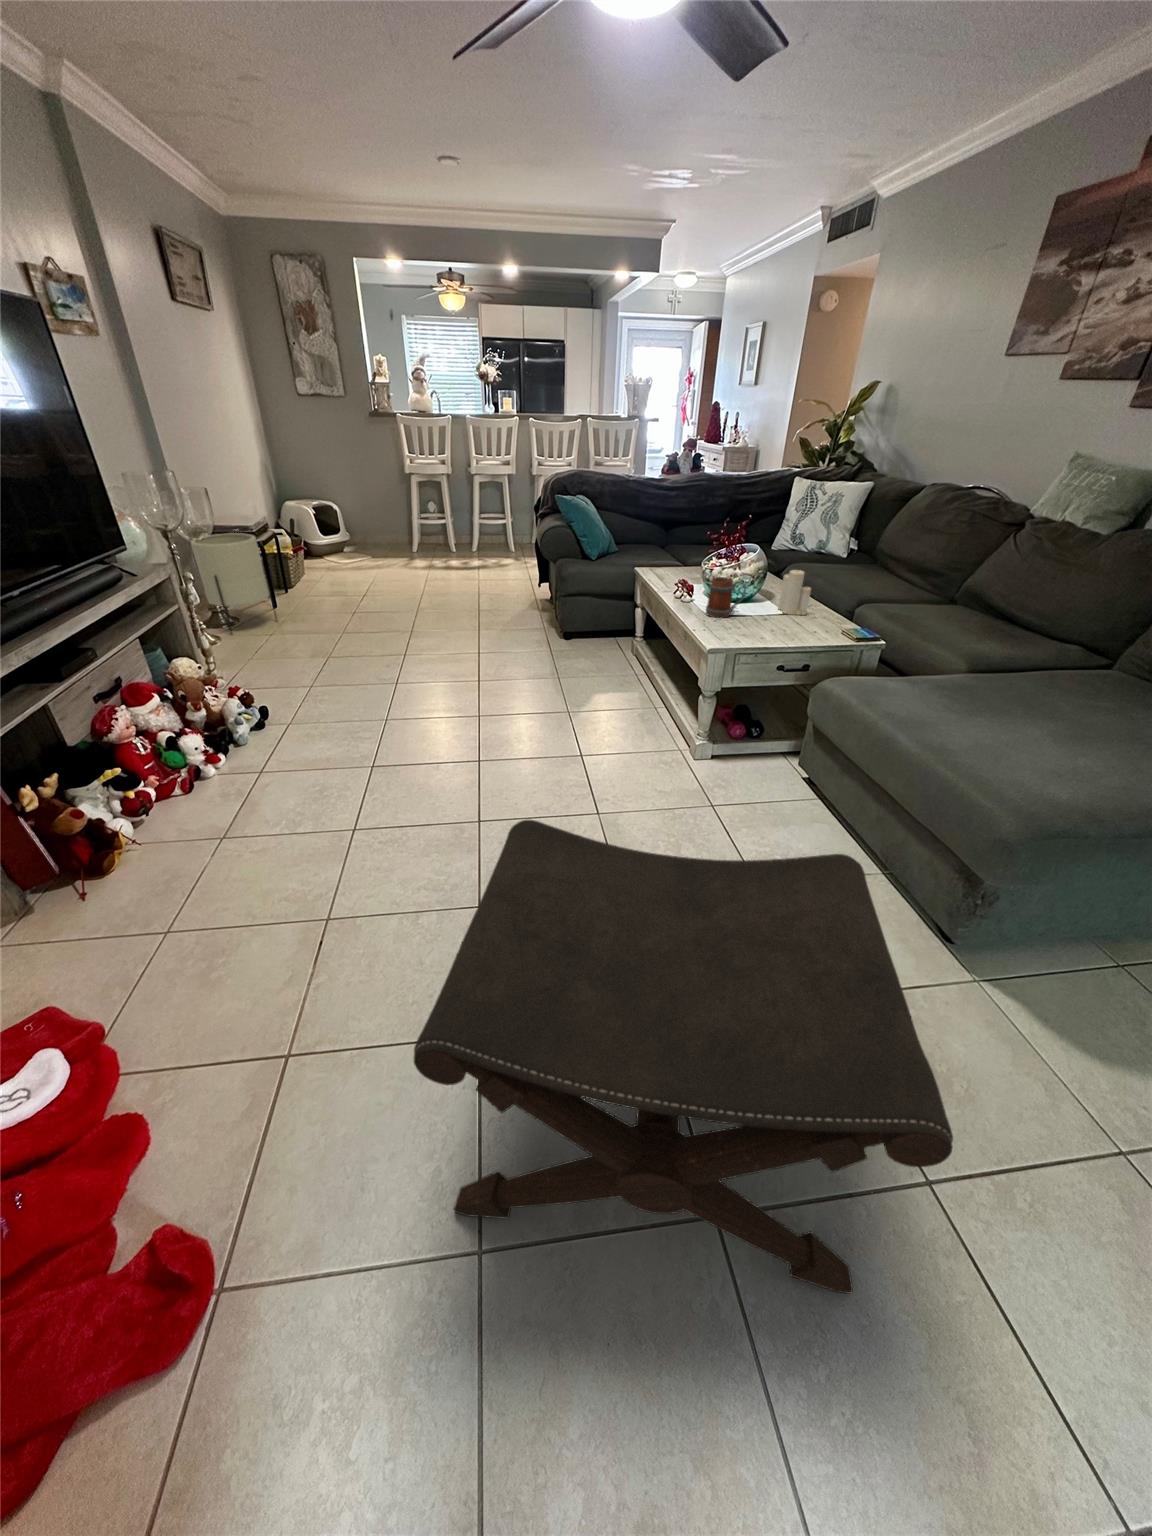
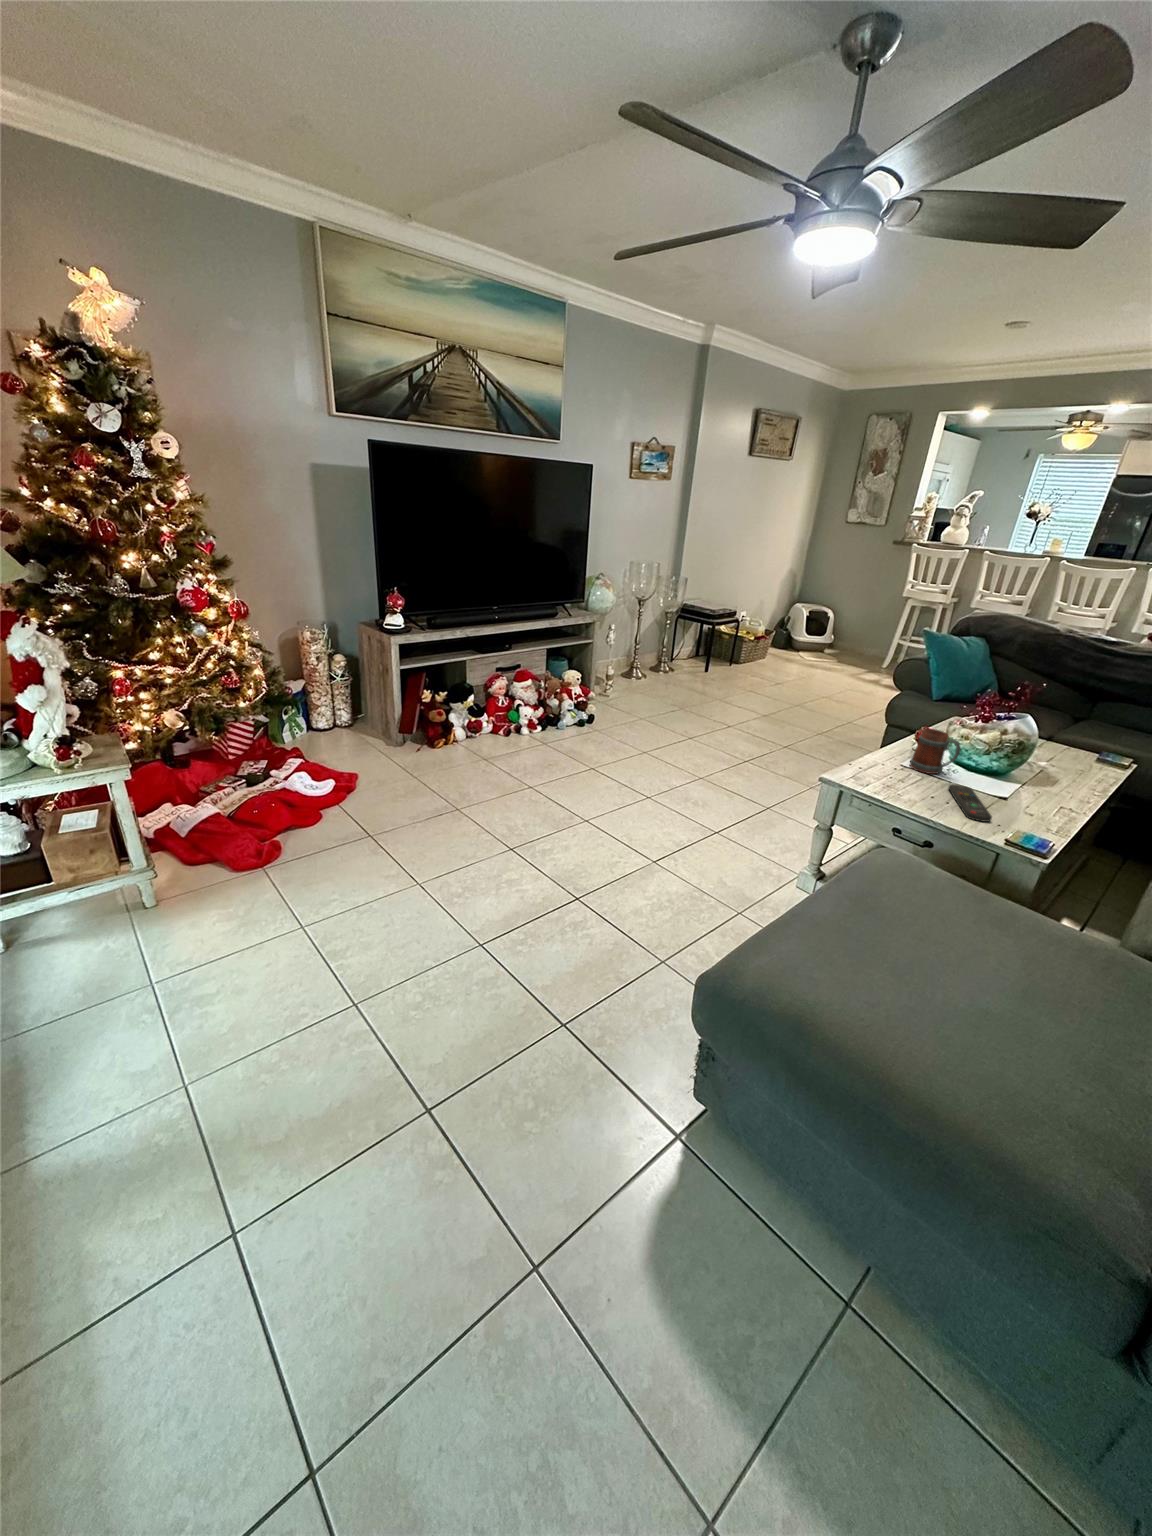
planter: present [191,533,277,634] -> none [653,608,701,679]
candle: present [778,570,811,615] -> none [1015,749,1059,811]
remote control: none [758,615,818,637] -> present [948,784,992,822]
footstool: present [414,820,953,1293] -> none [288,765,548,1096]

